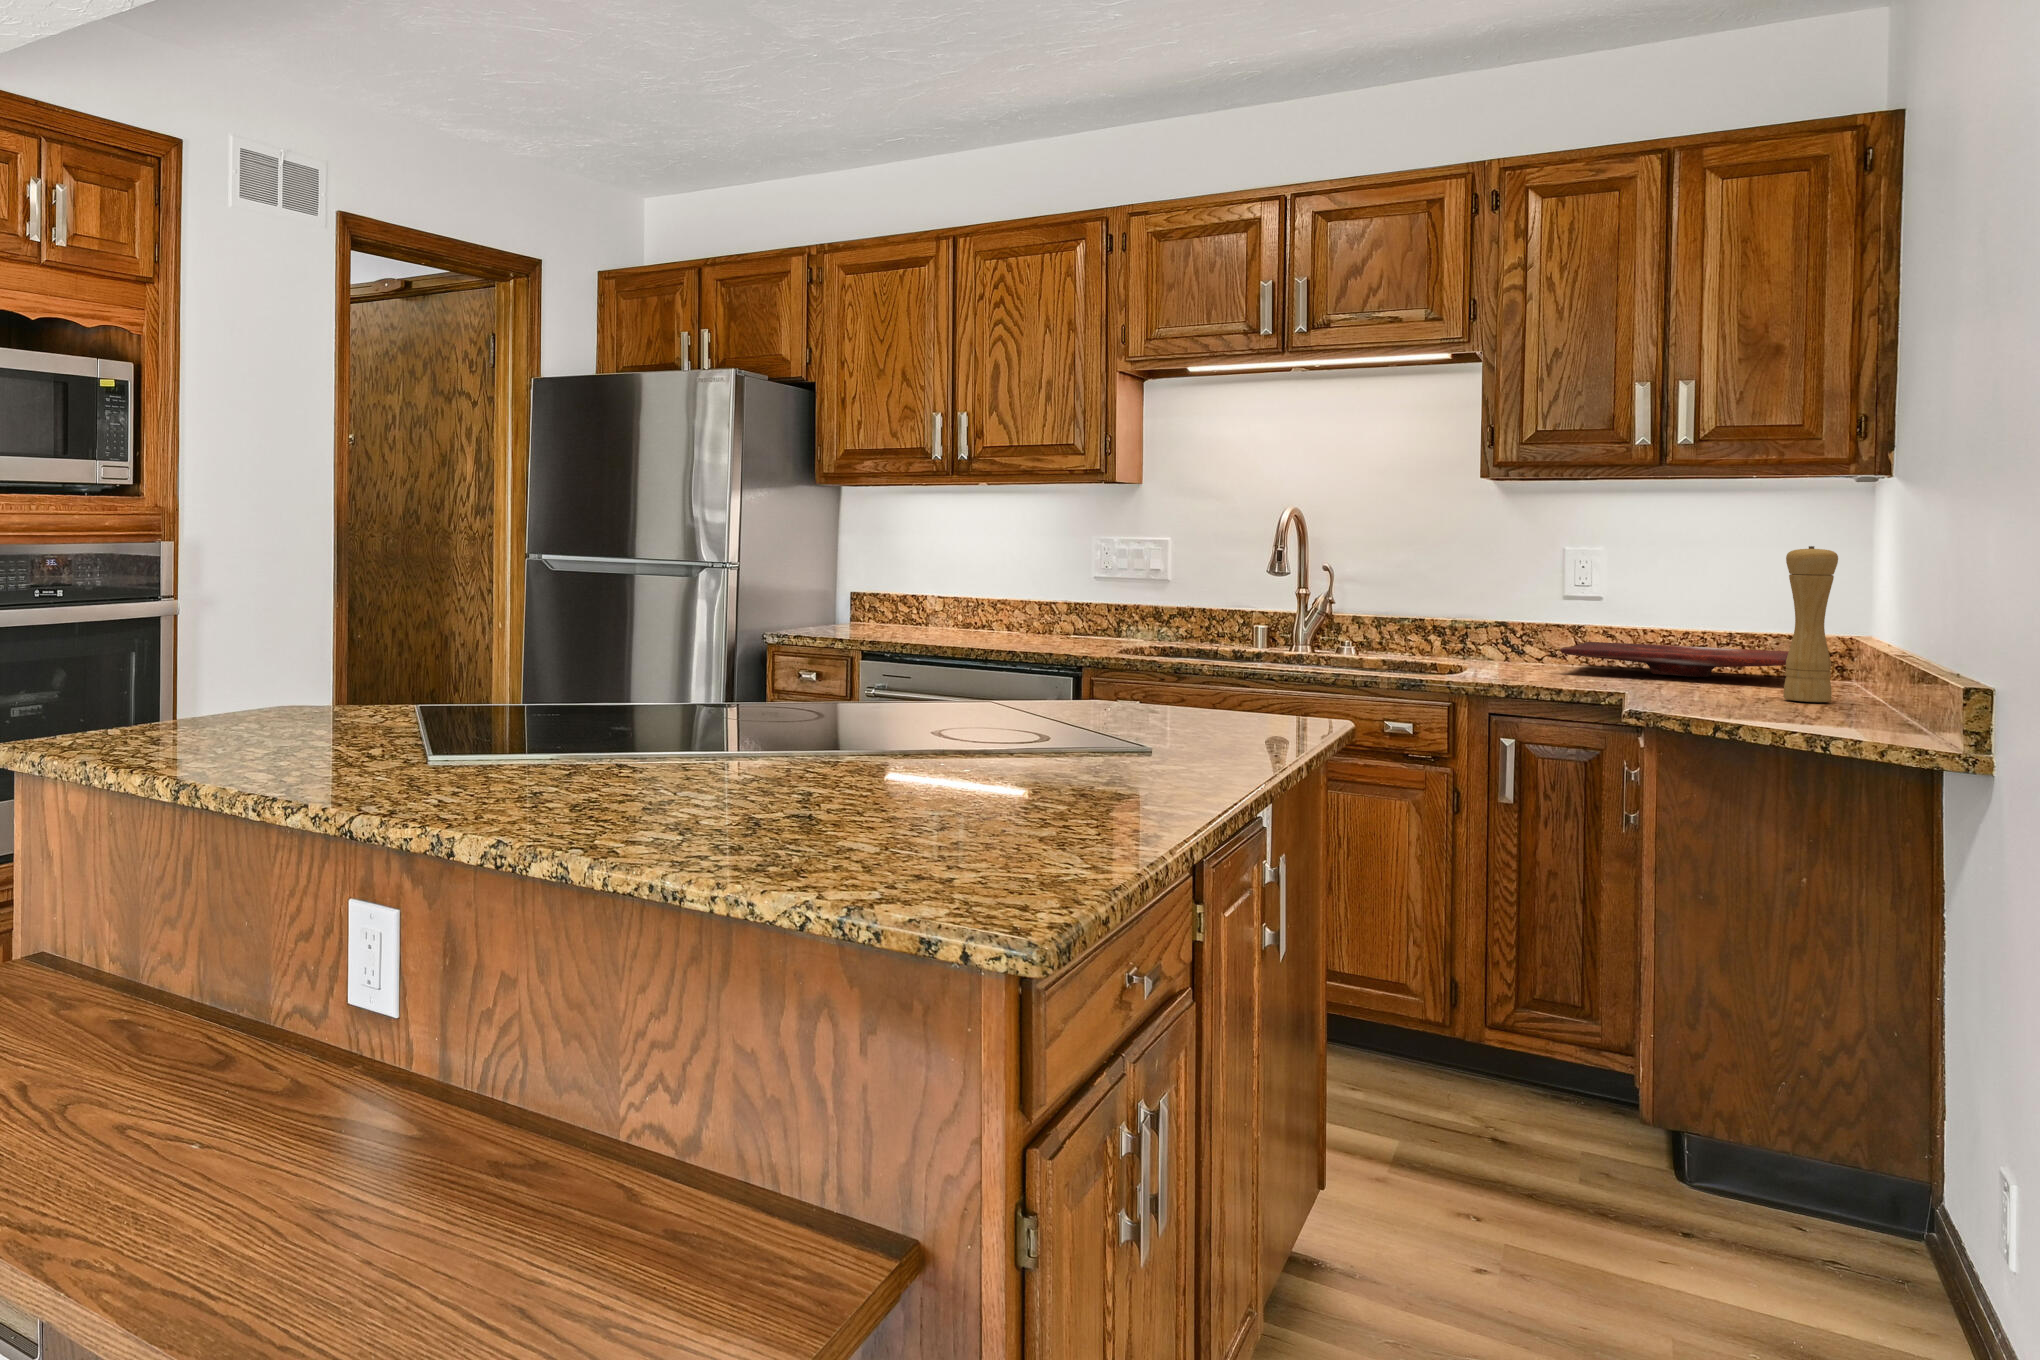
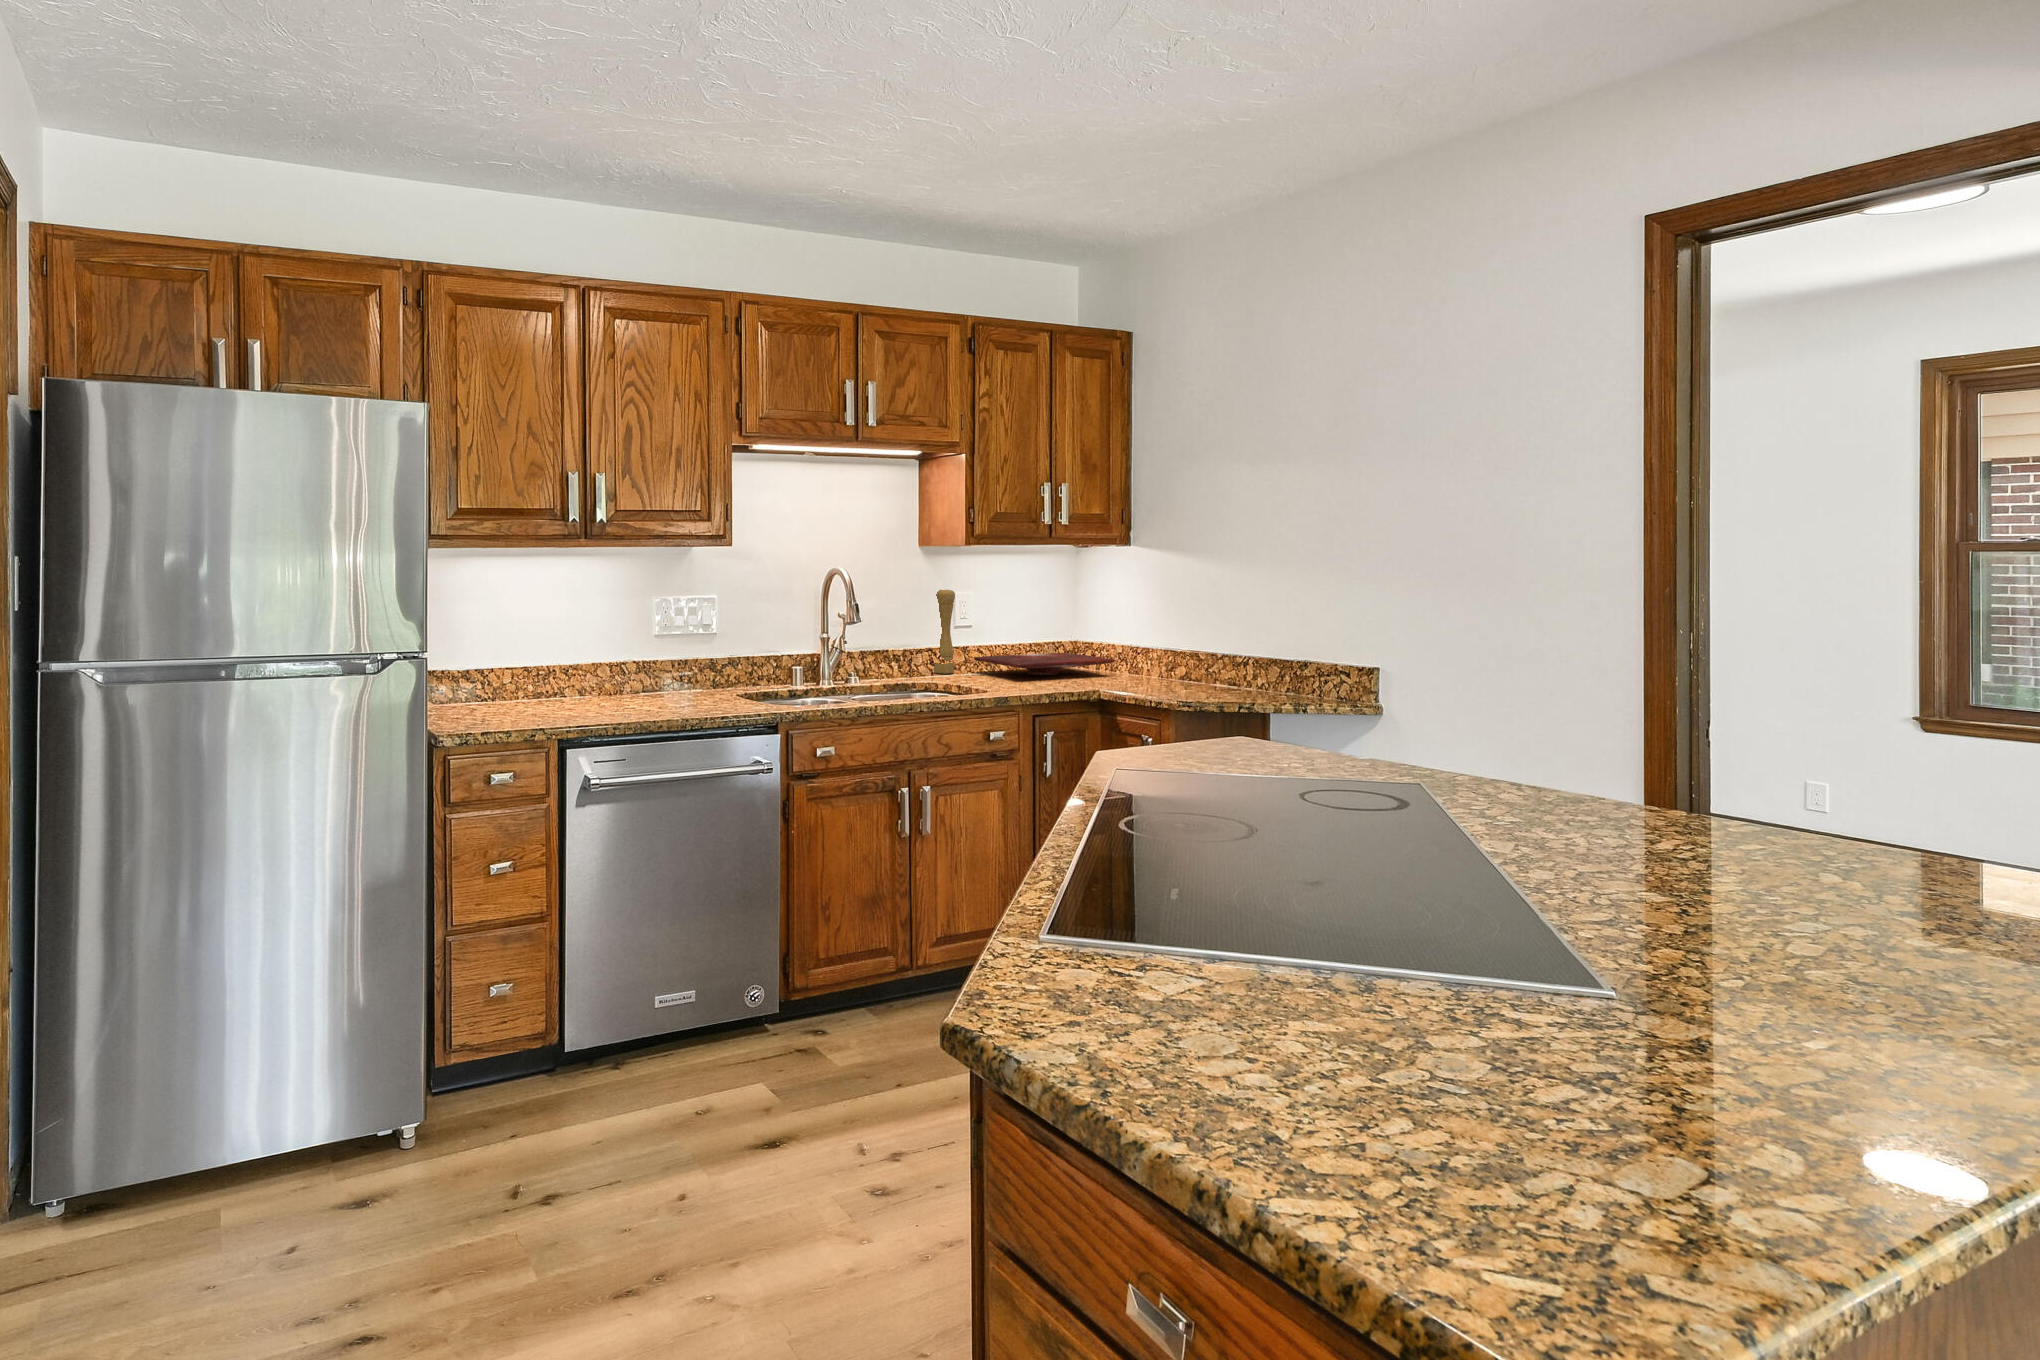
pepper mill: present [1783,546,1838,702] -> present [934,590,955,674]

